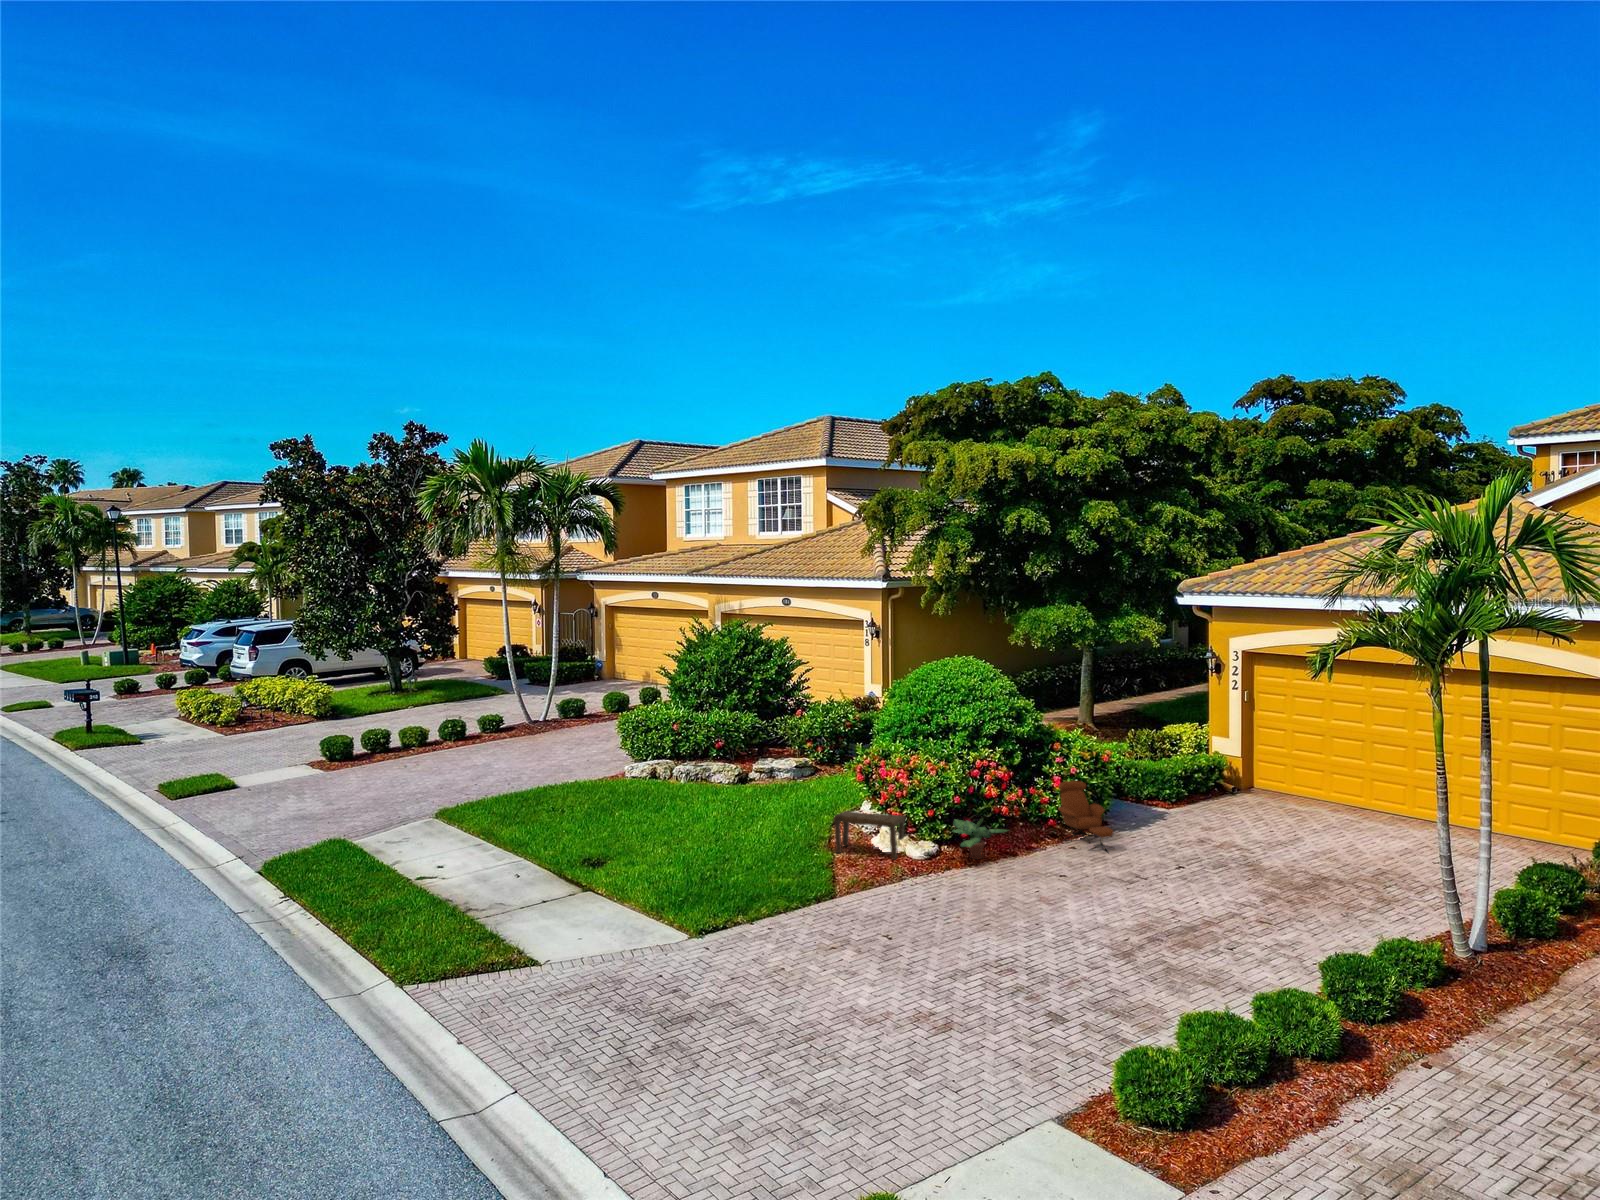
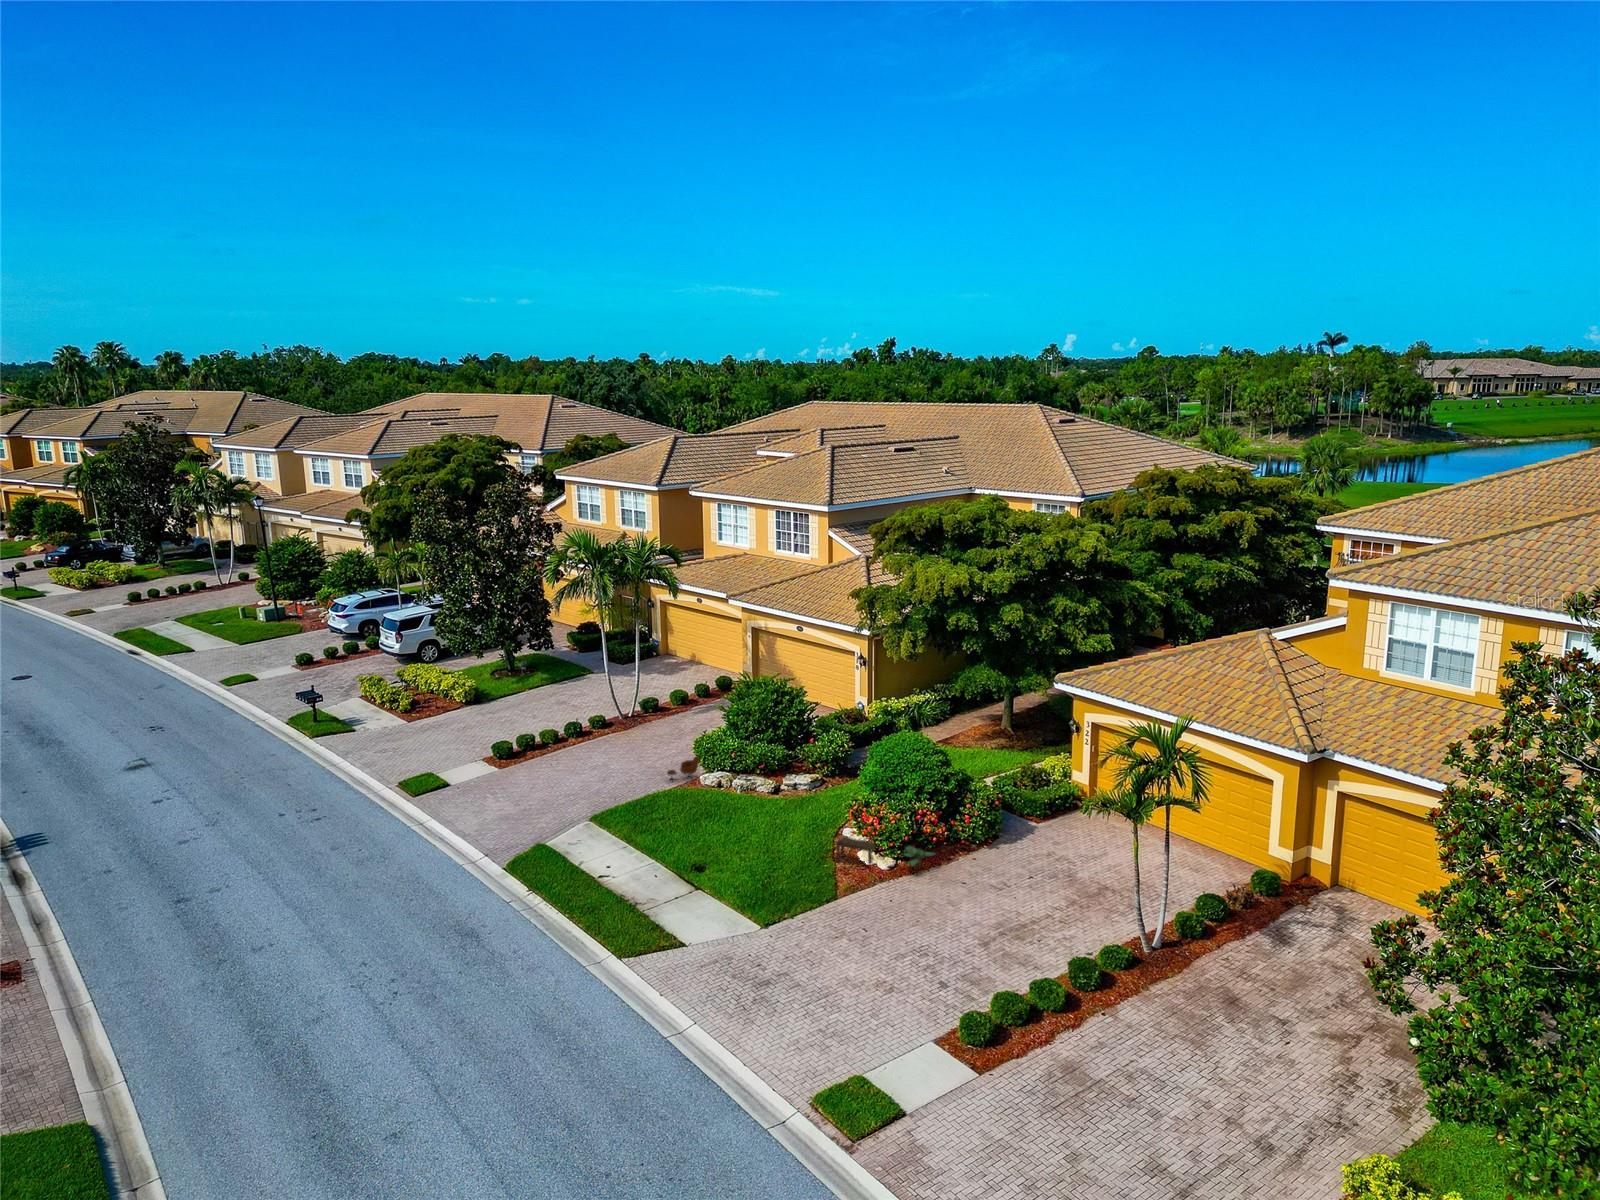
lounge chair: present [1058,780,1114,850] -> present [667,756,699,780]

